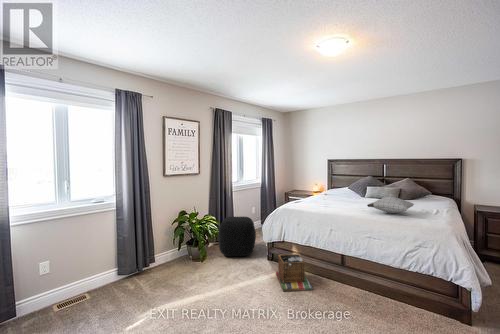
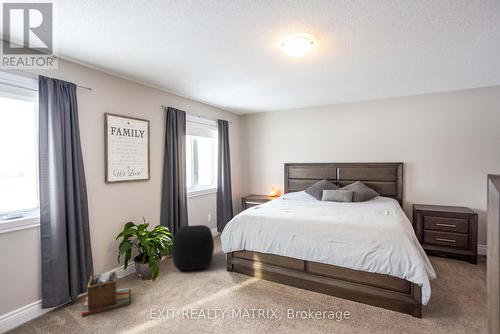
pillow: present [367,197,414,213] -> none [327,199,369,216]
laundry basket: present [276,254,313,291] -> present [82,272,129,316]

